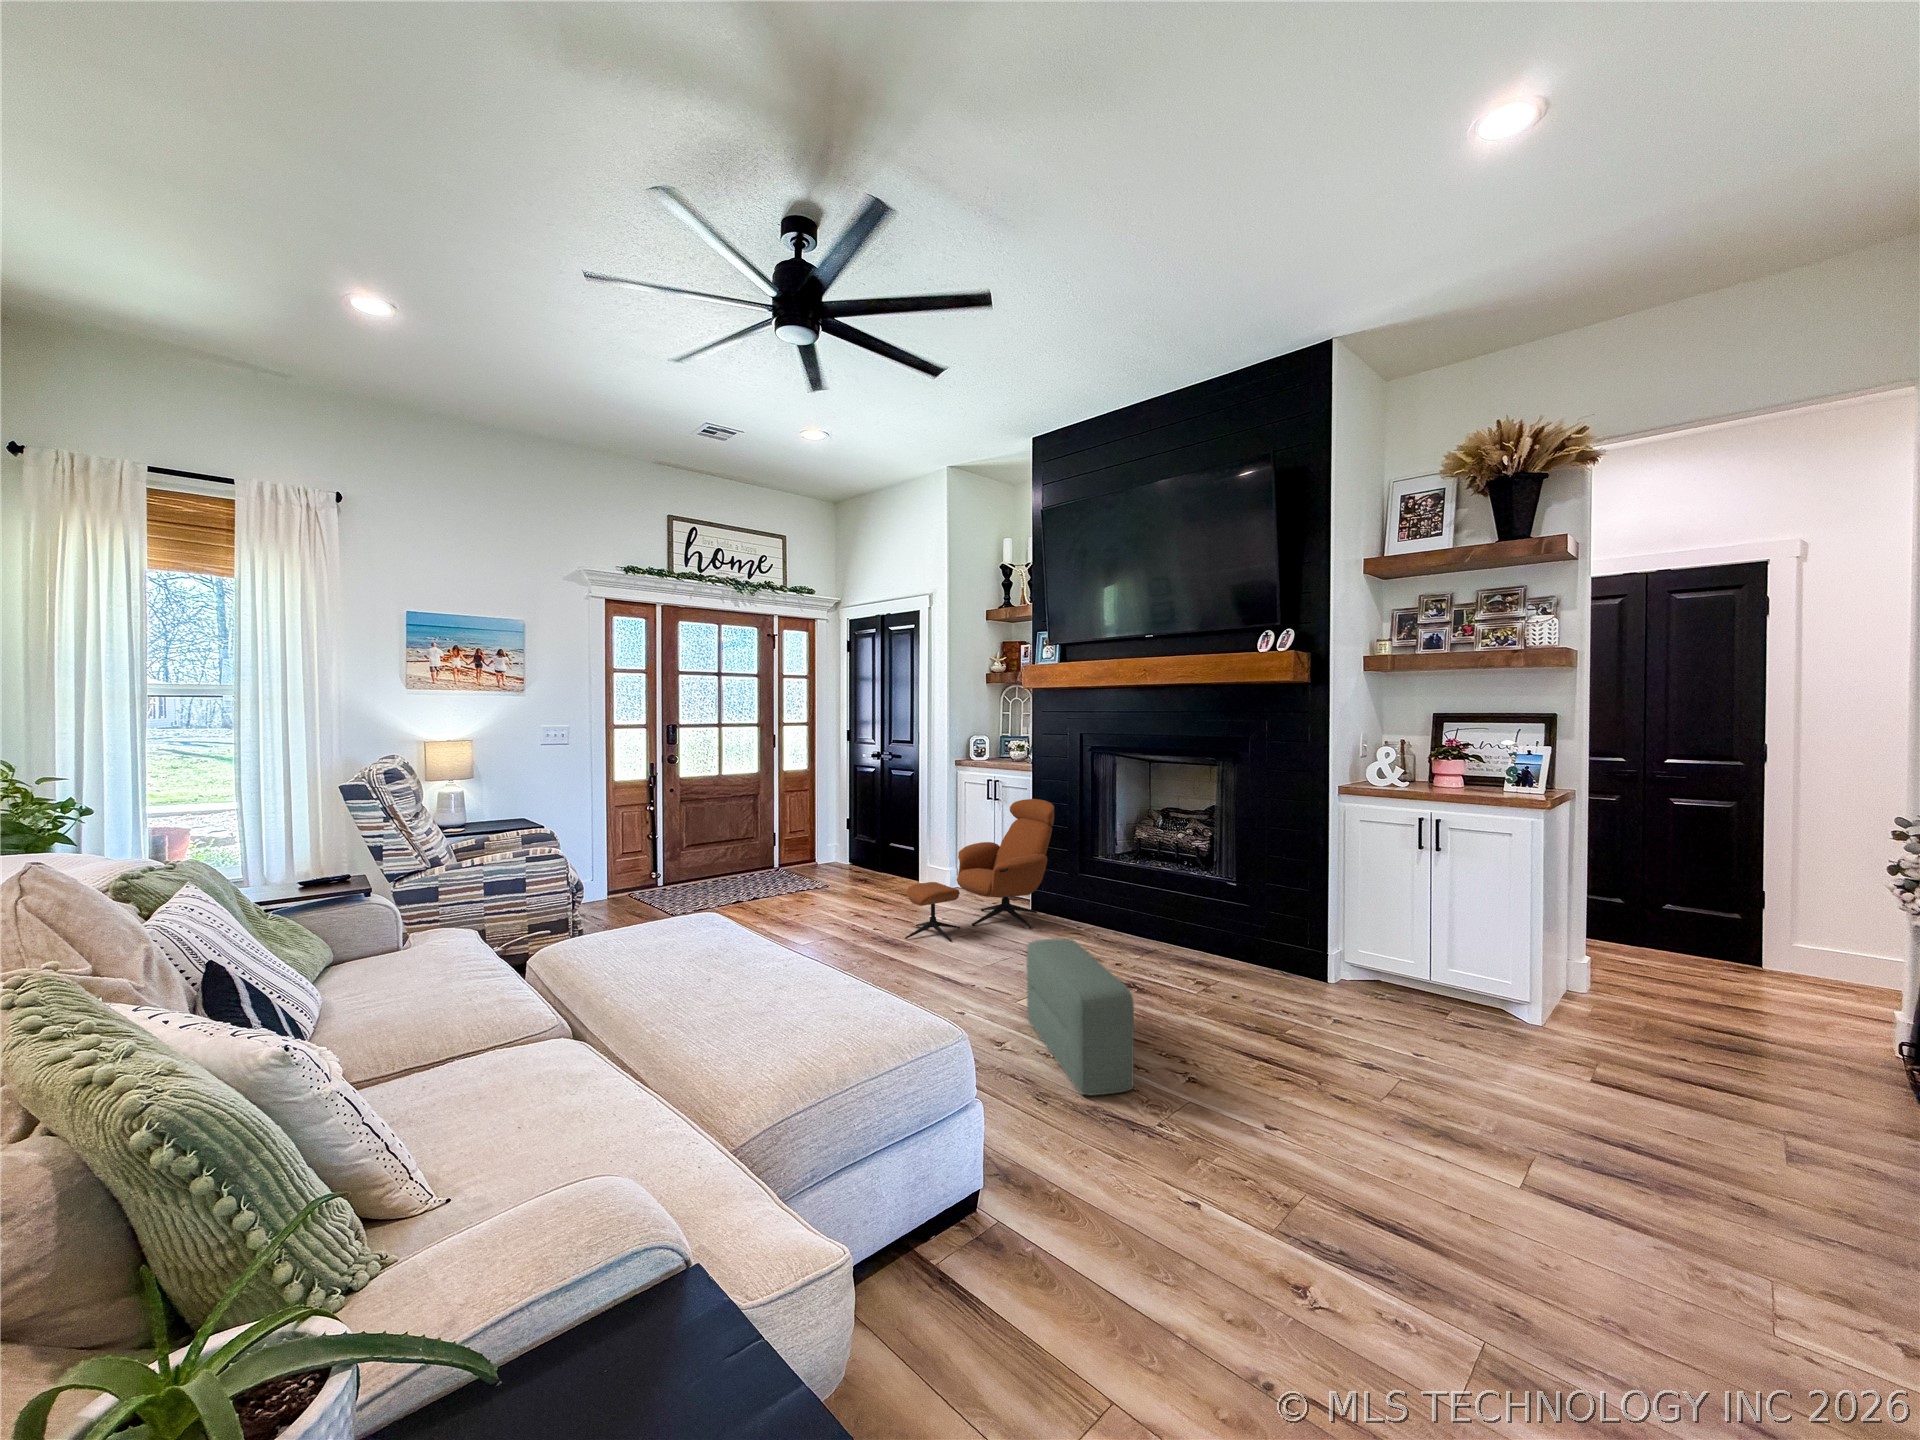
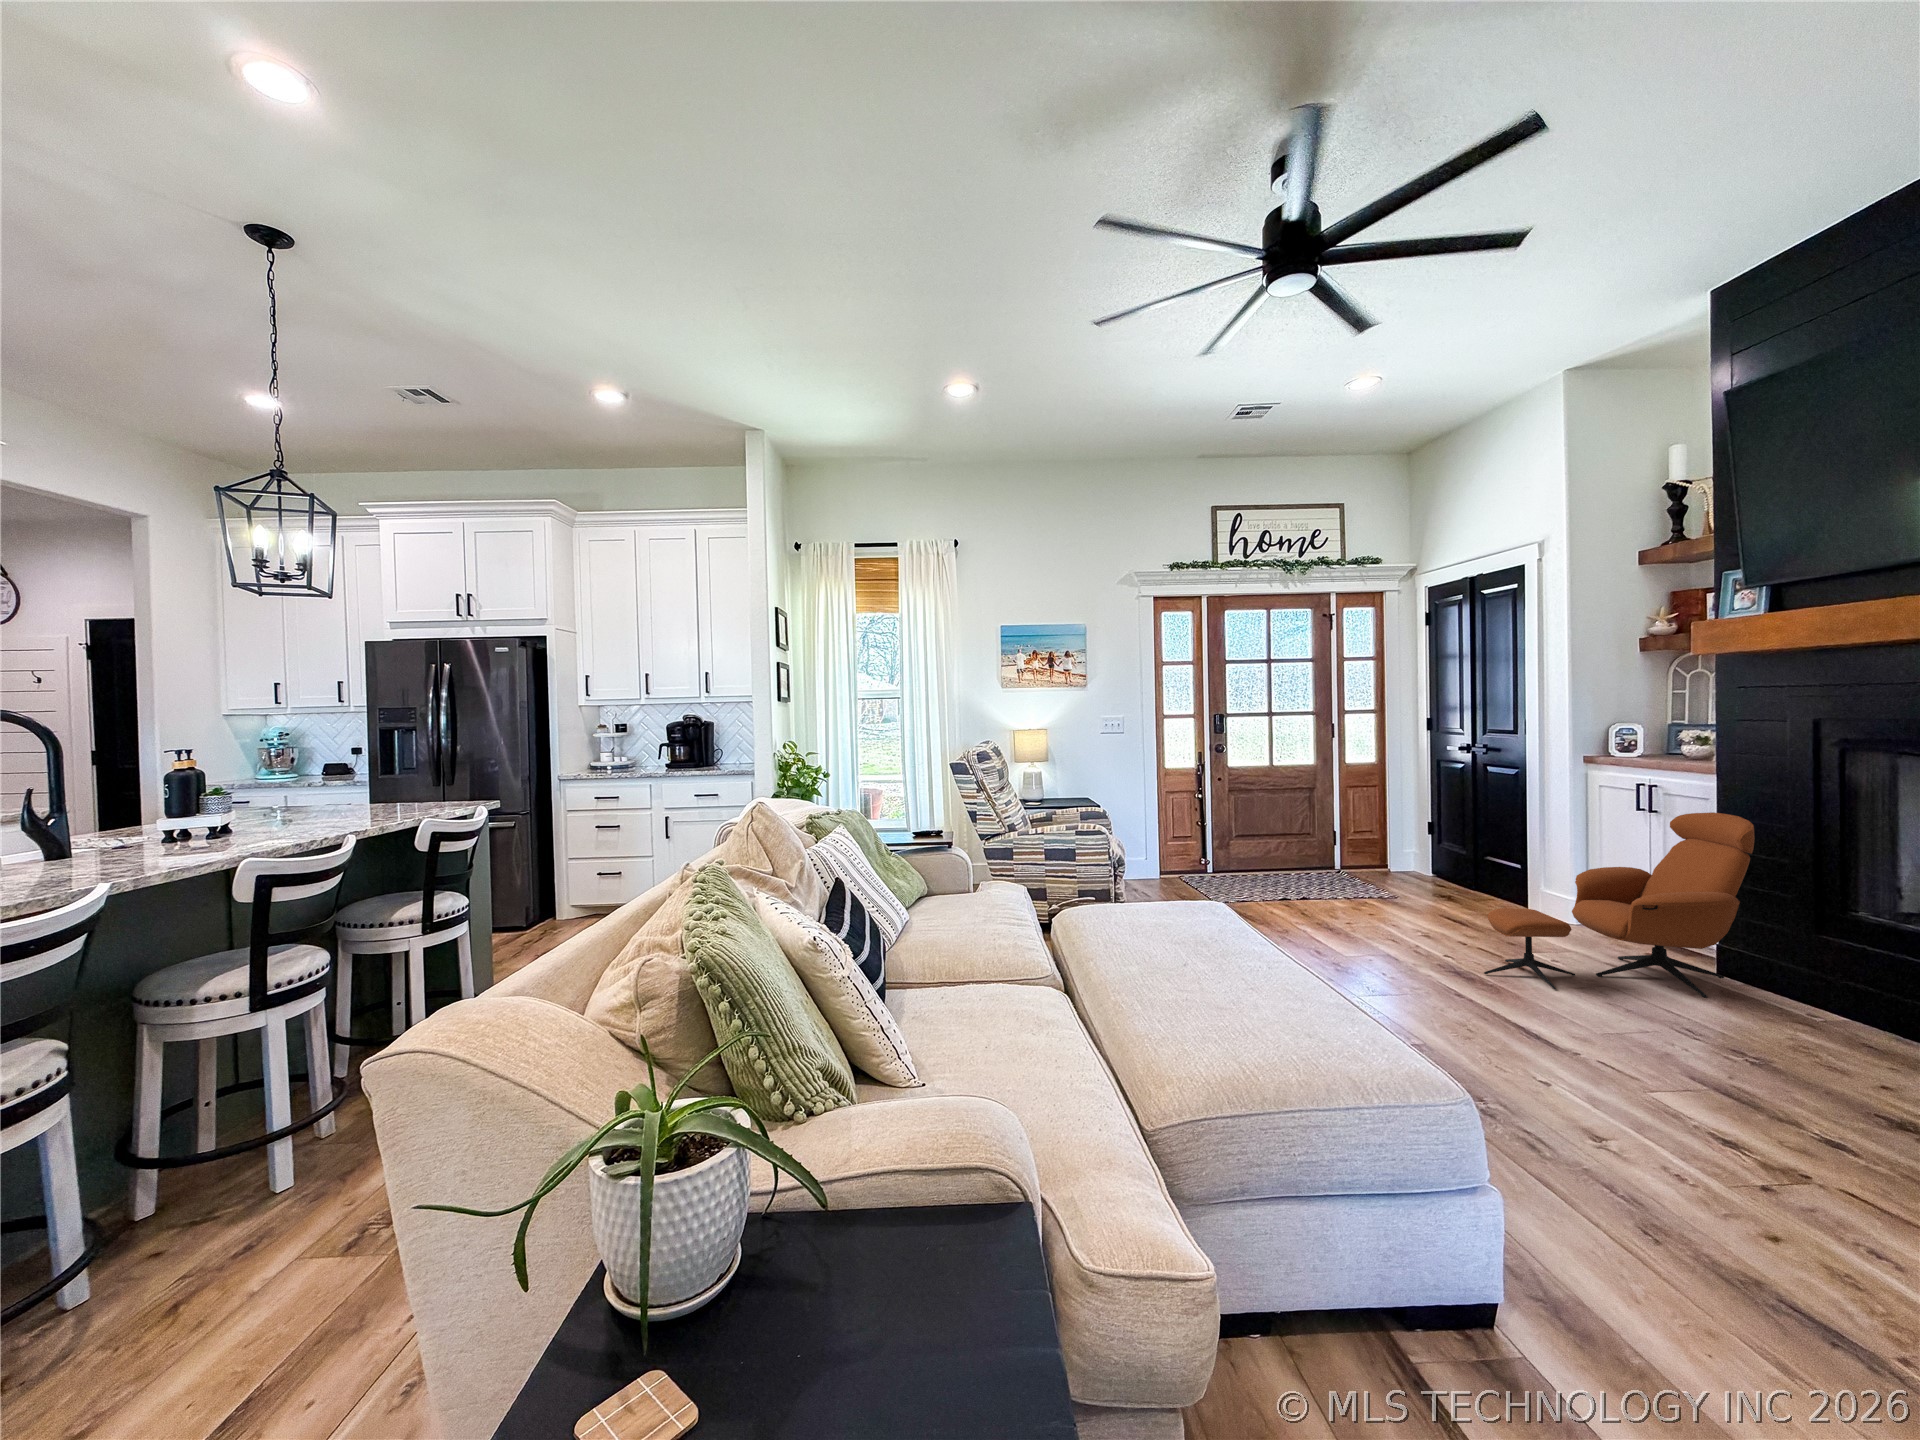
pouf: present [1027,939,1134,1095] -> none [1655,1009,1854,1280]

